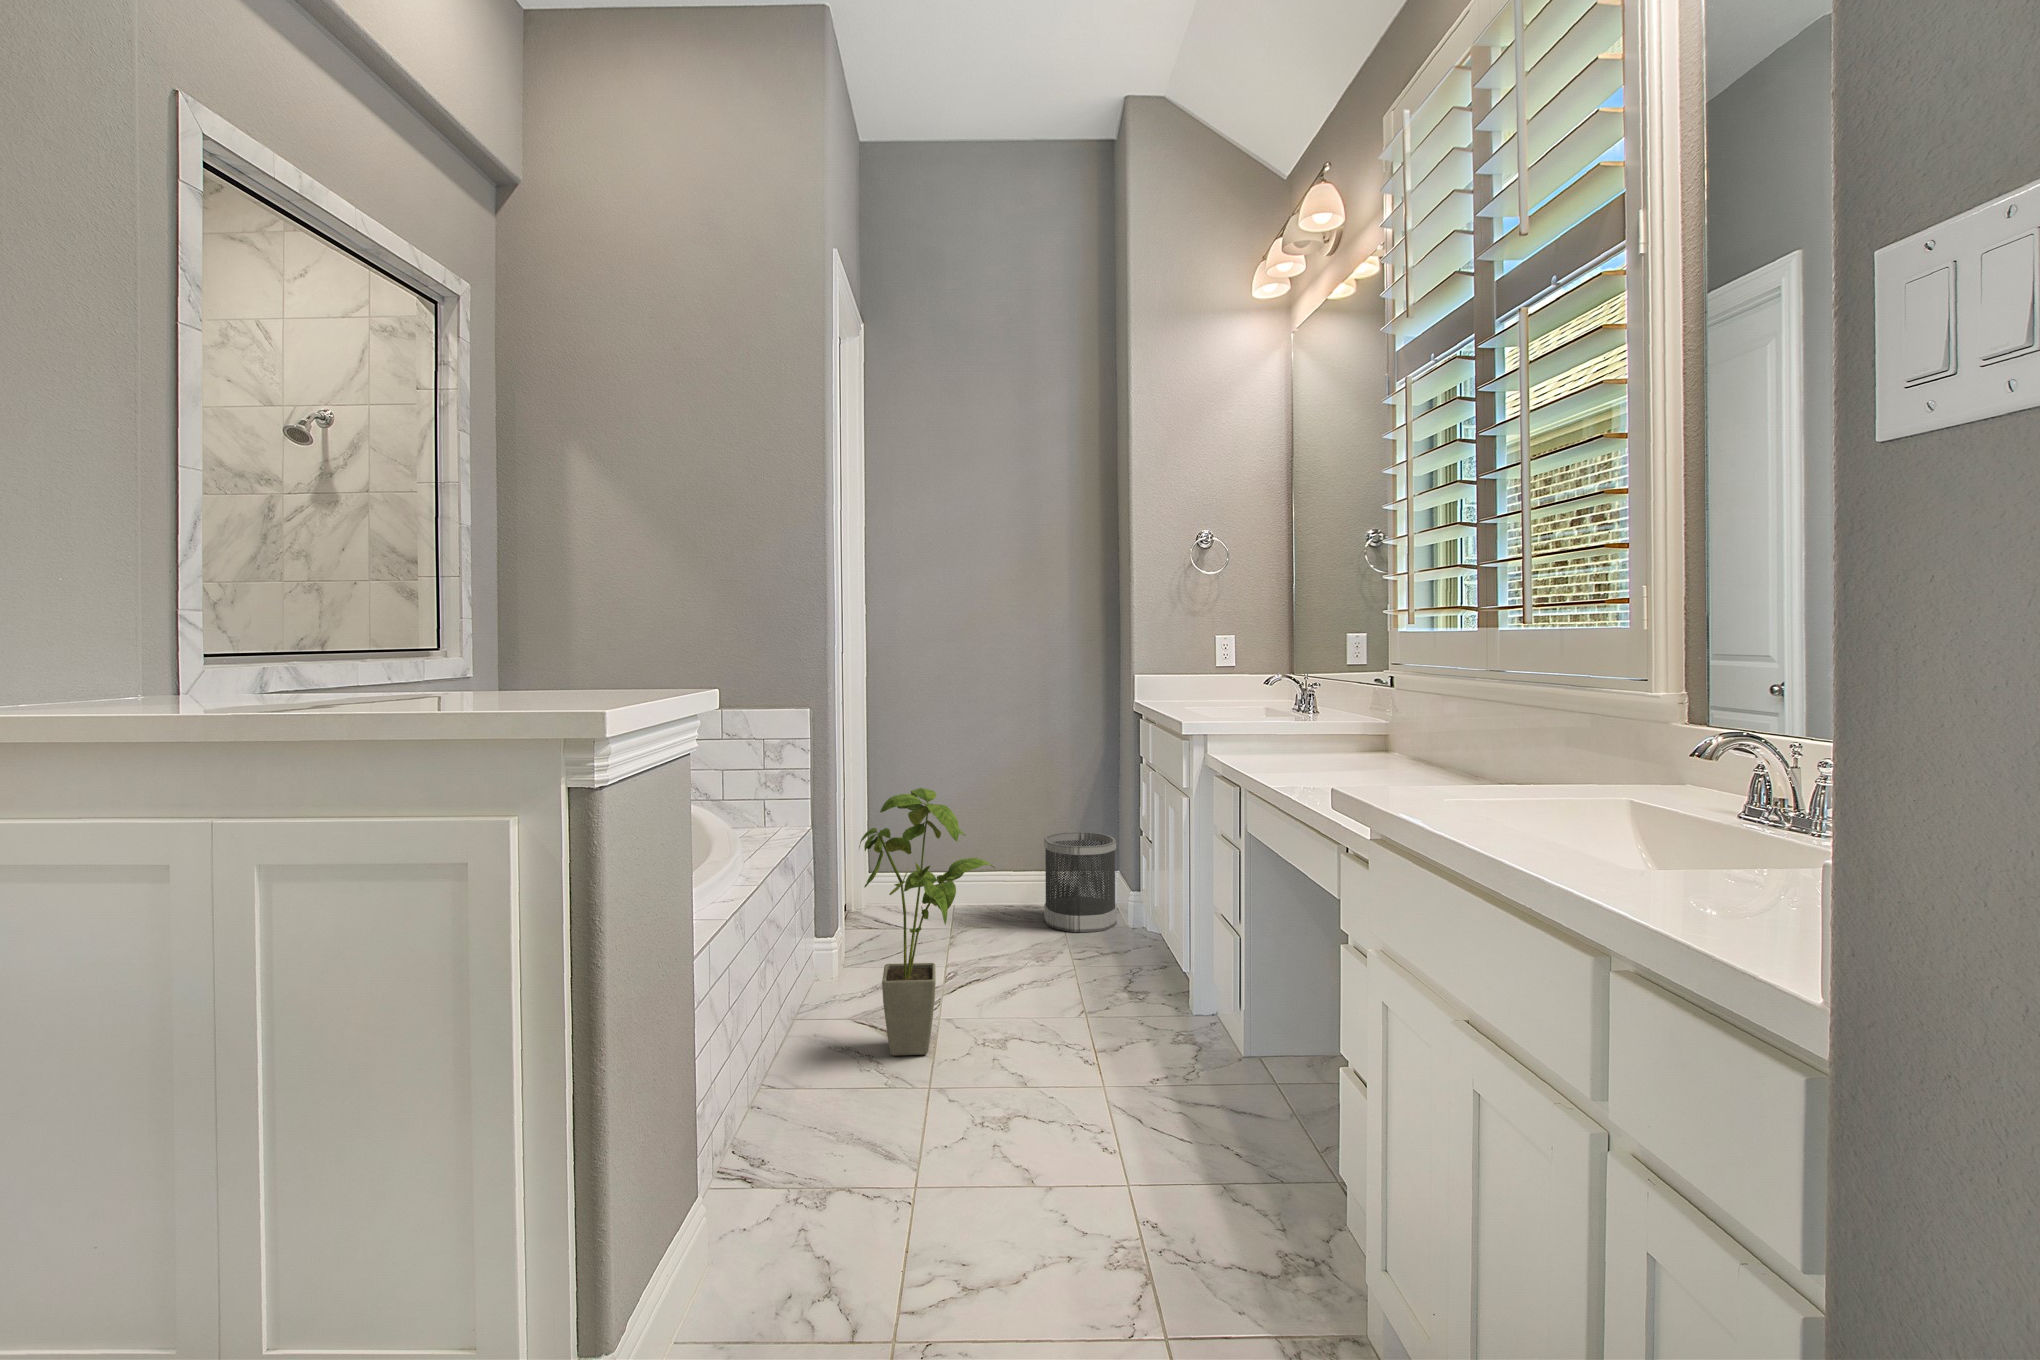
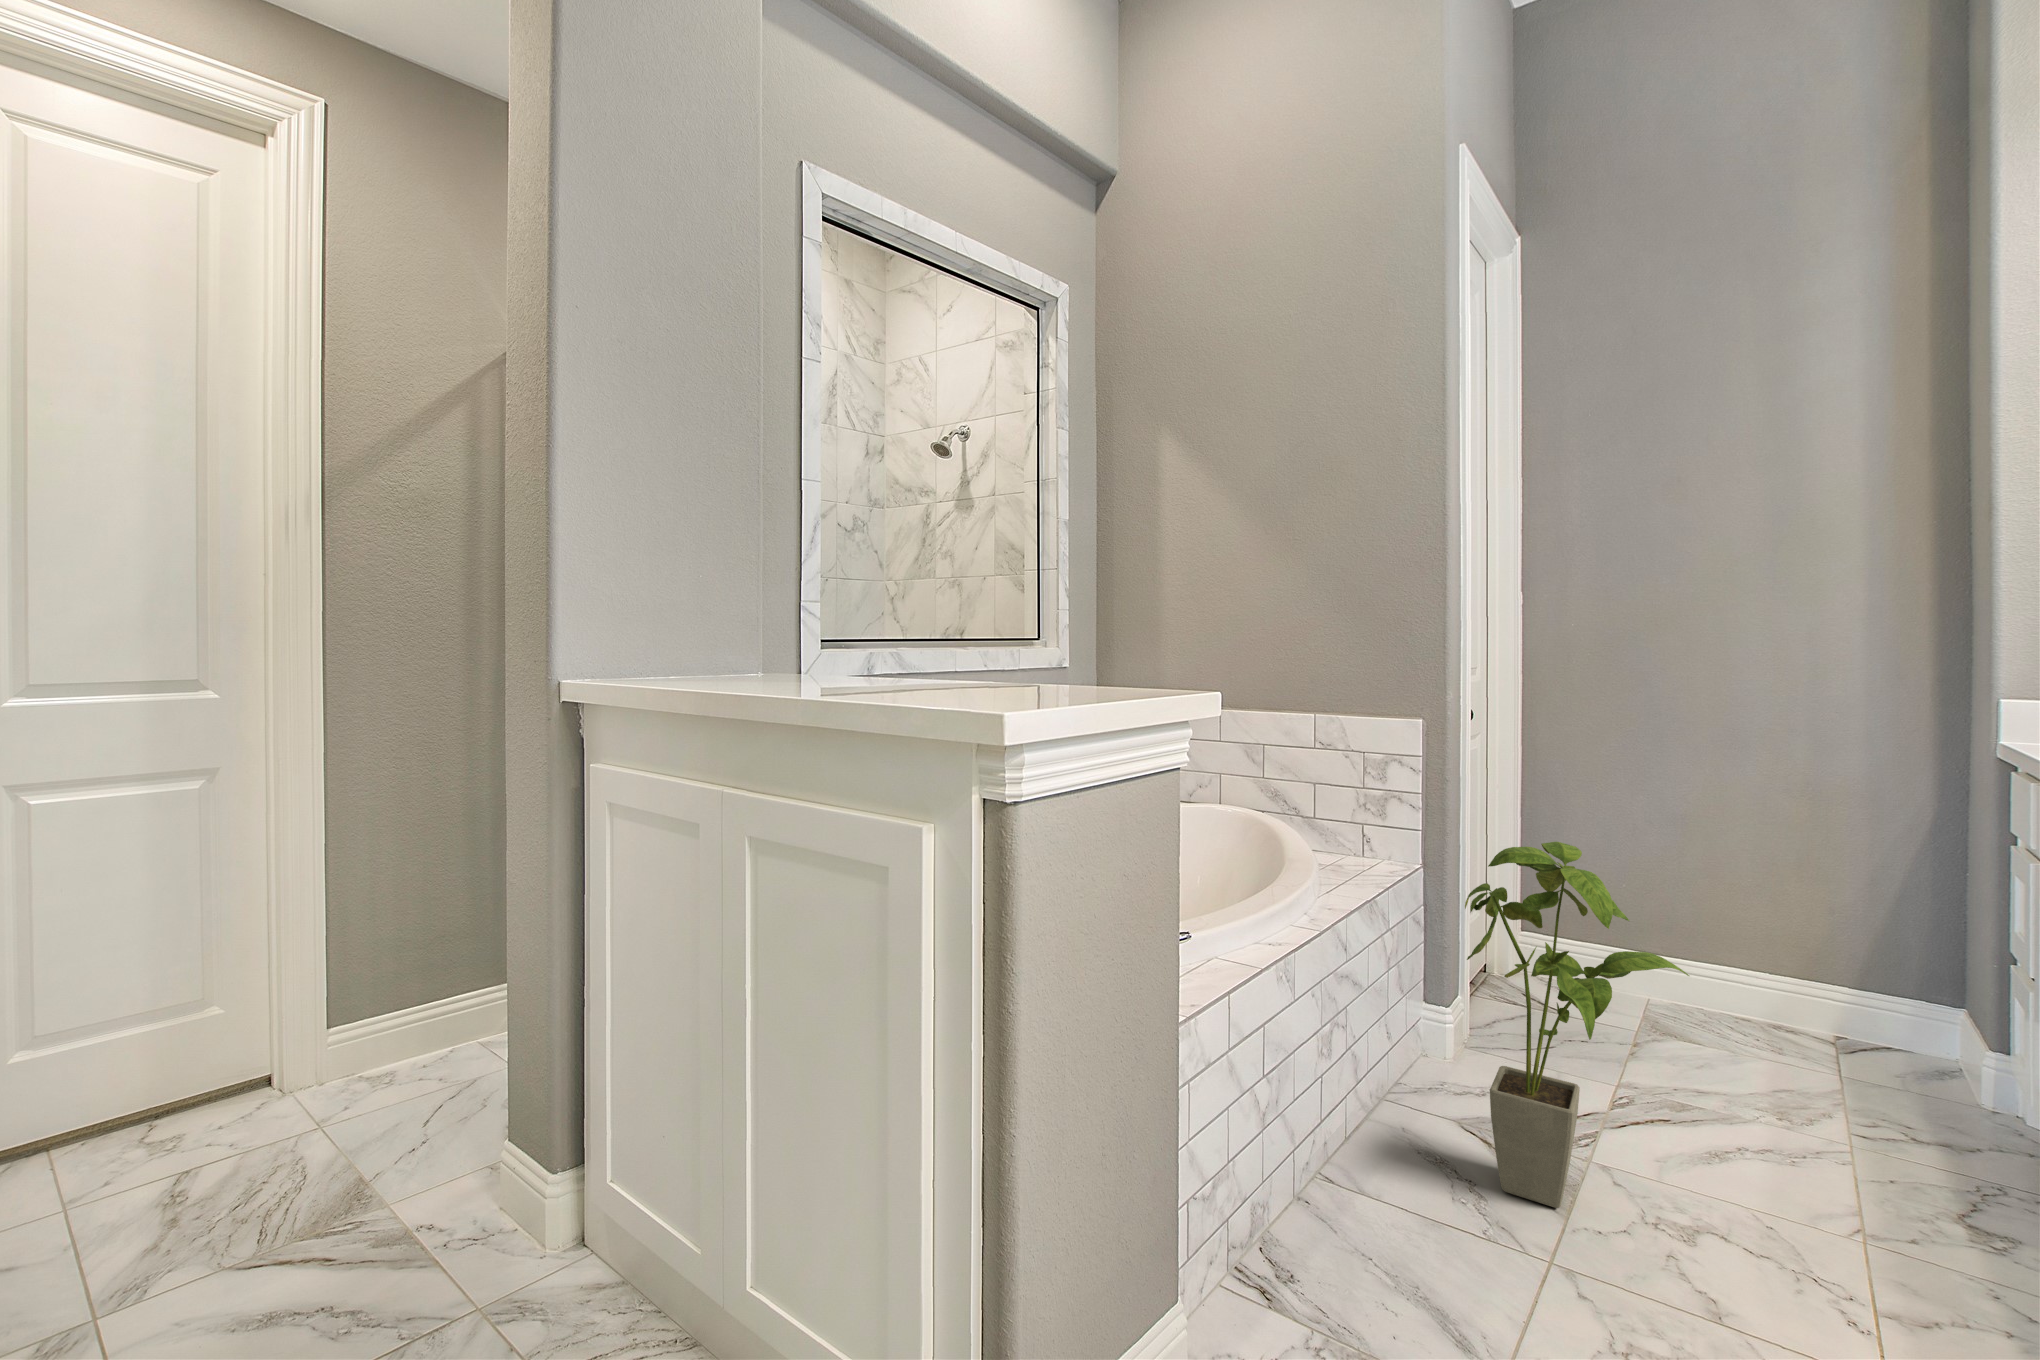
wastebasket: present [1044,832,1117,932] -> none [1809,934,1967,1107]

